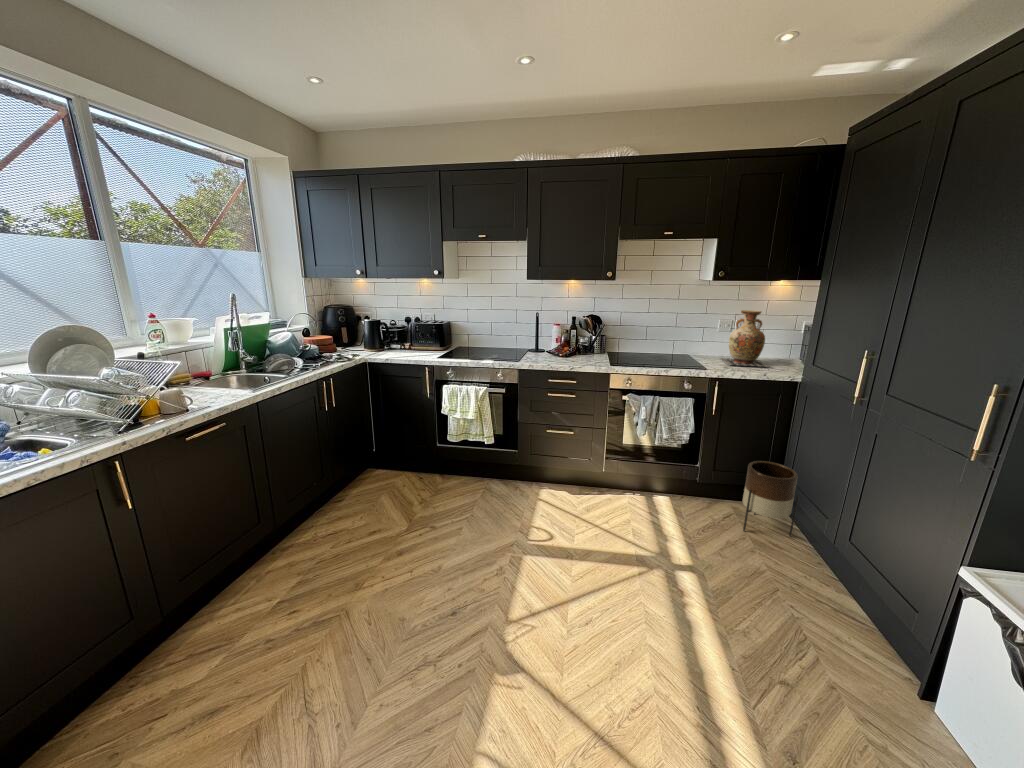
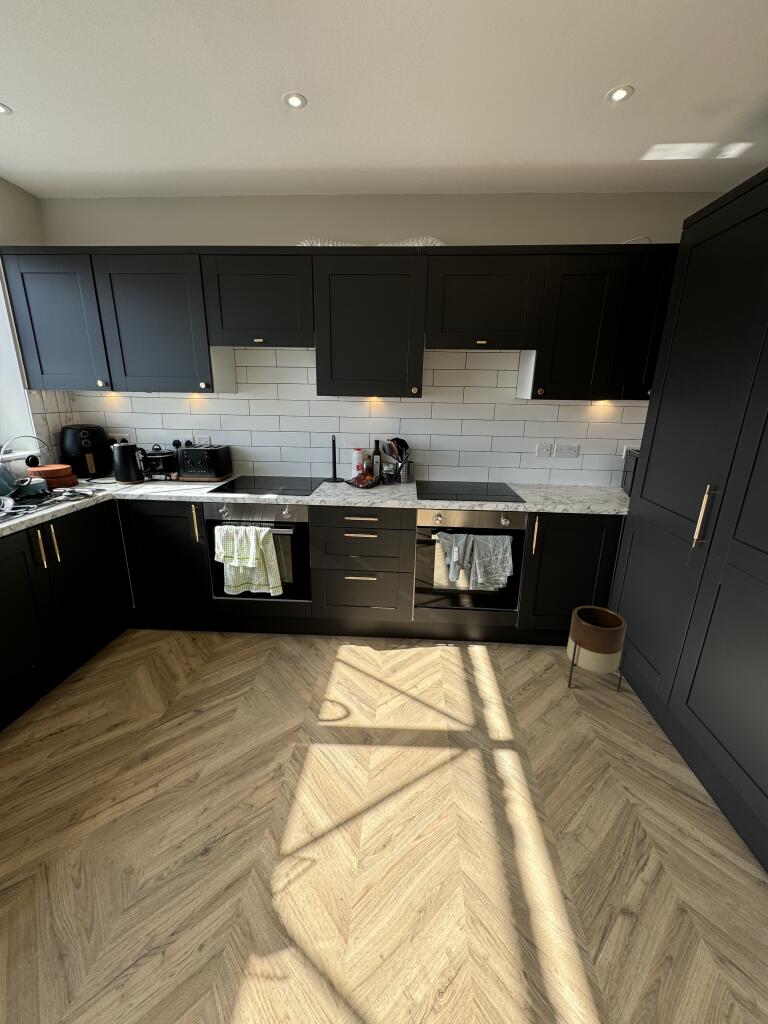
vase: present [721,310,768,367] -> none [540,433,594,497]

